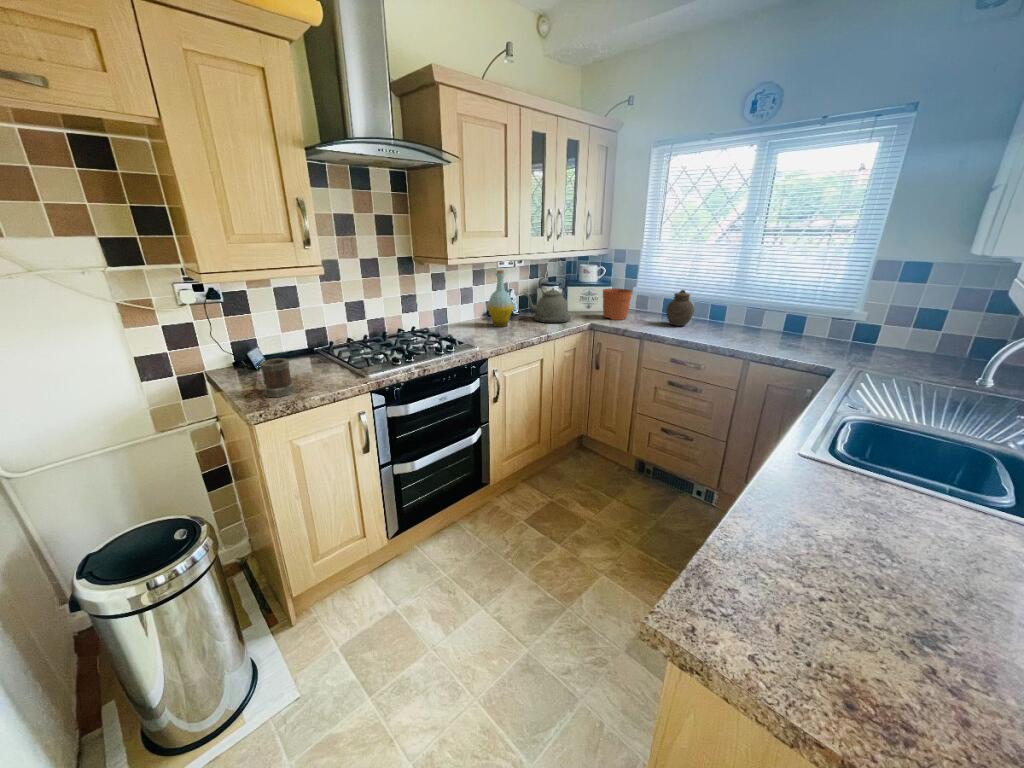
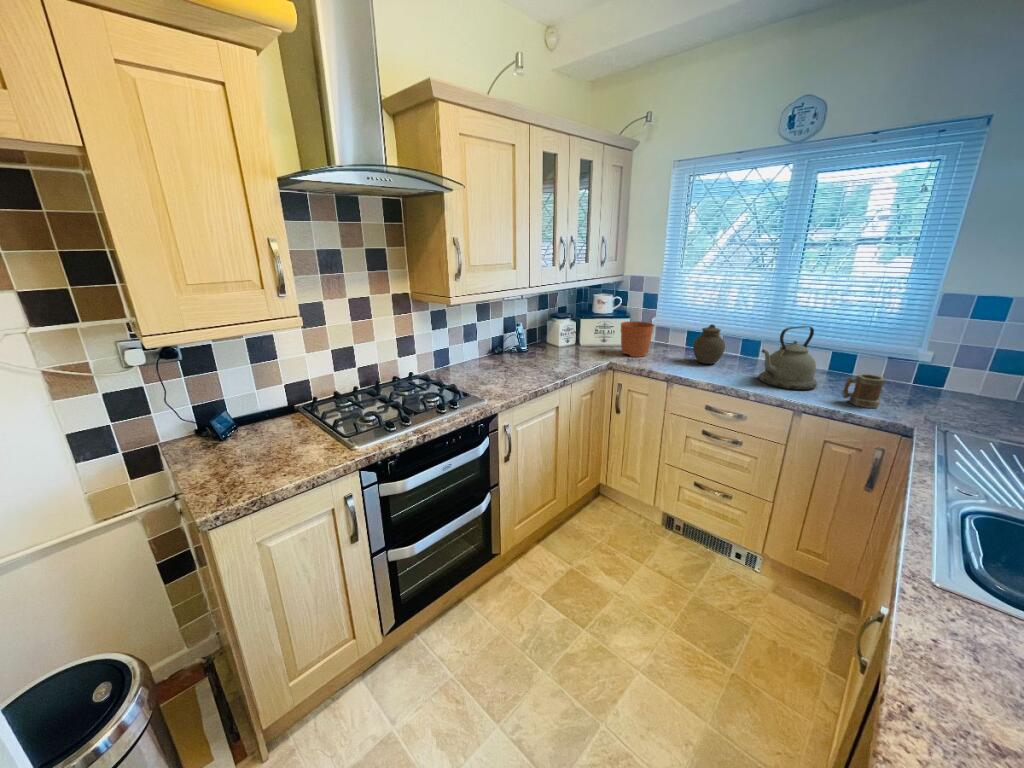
bottle: present [488,270,513,327] -> none [495,306,524,369]
kettle: present [524,277,570,323] -> present [759,326,817,390]
mug: present [260,358,295,397] -> present [842,374,885,408]

